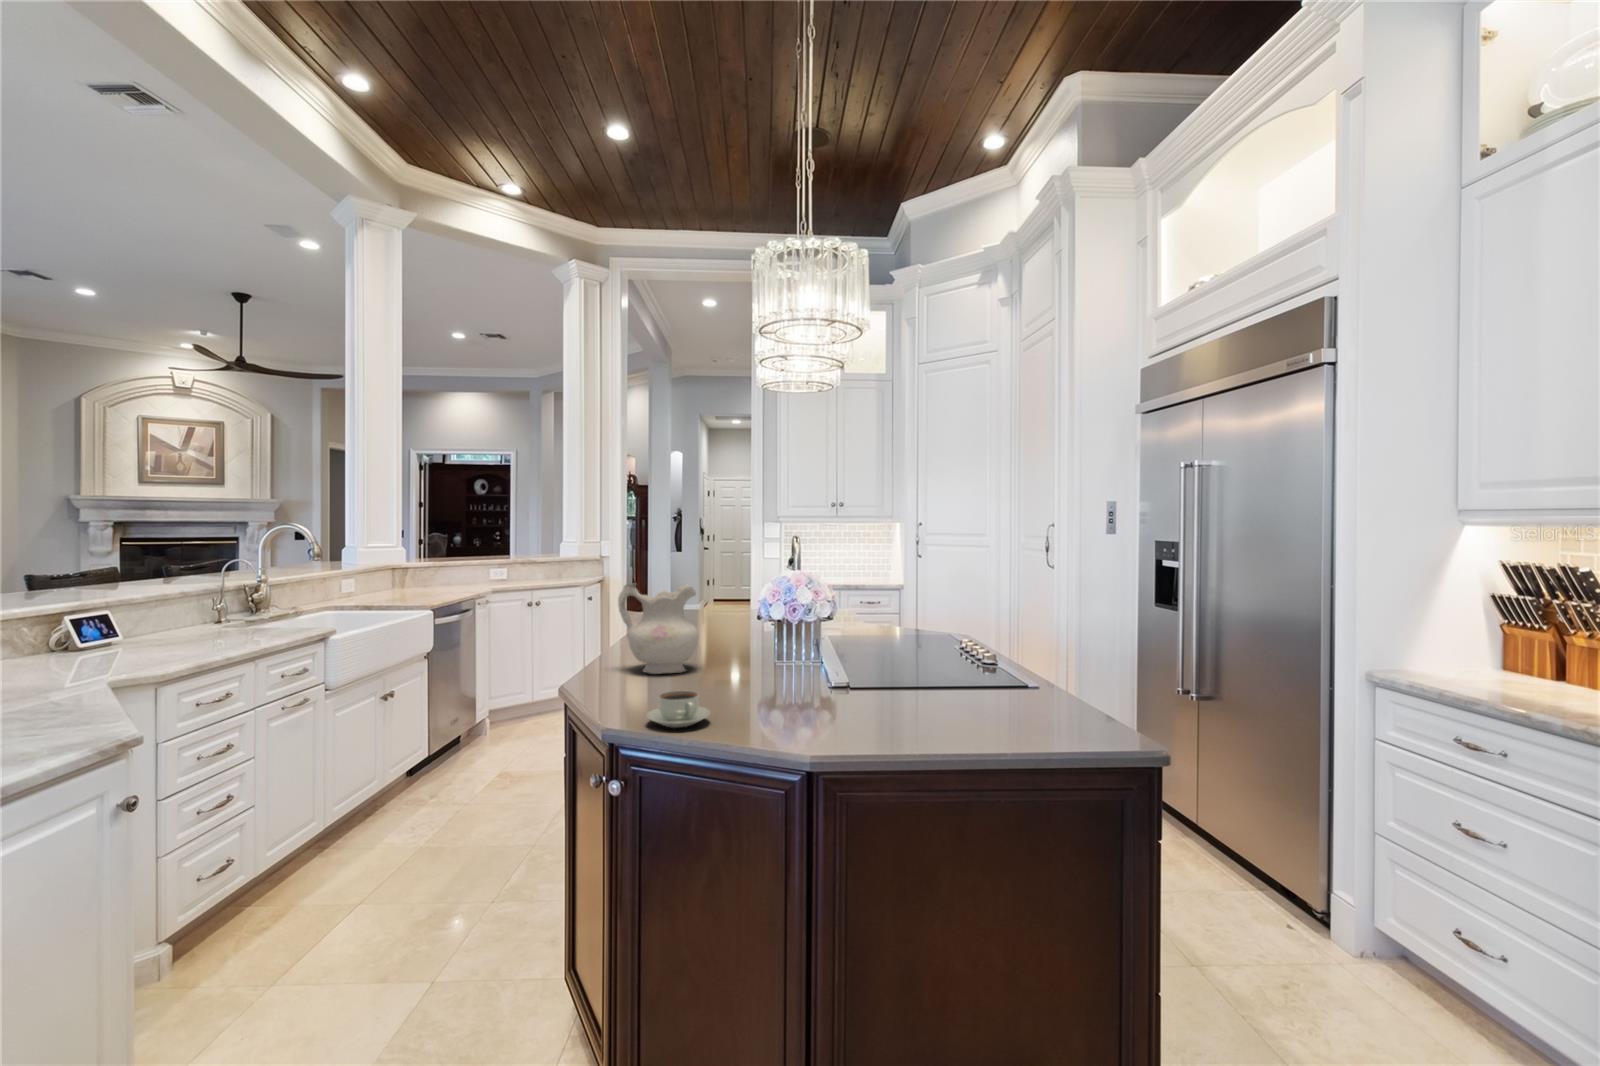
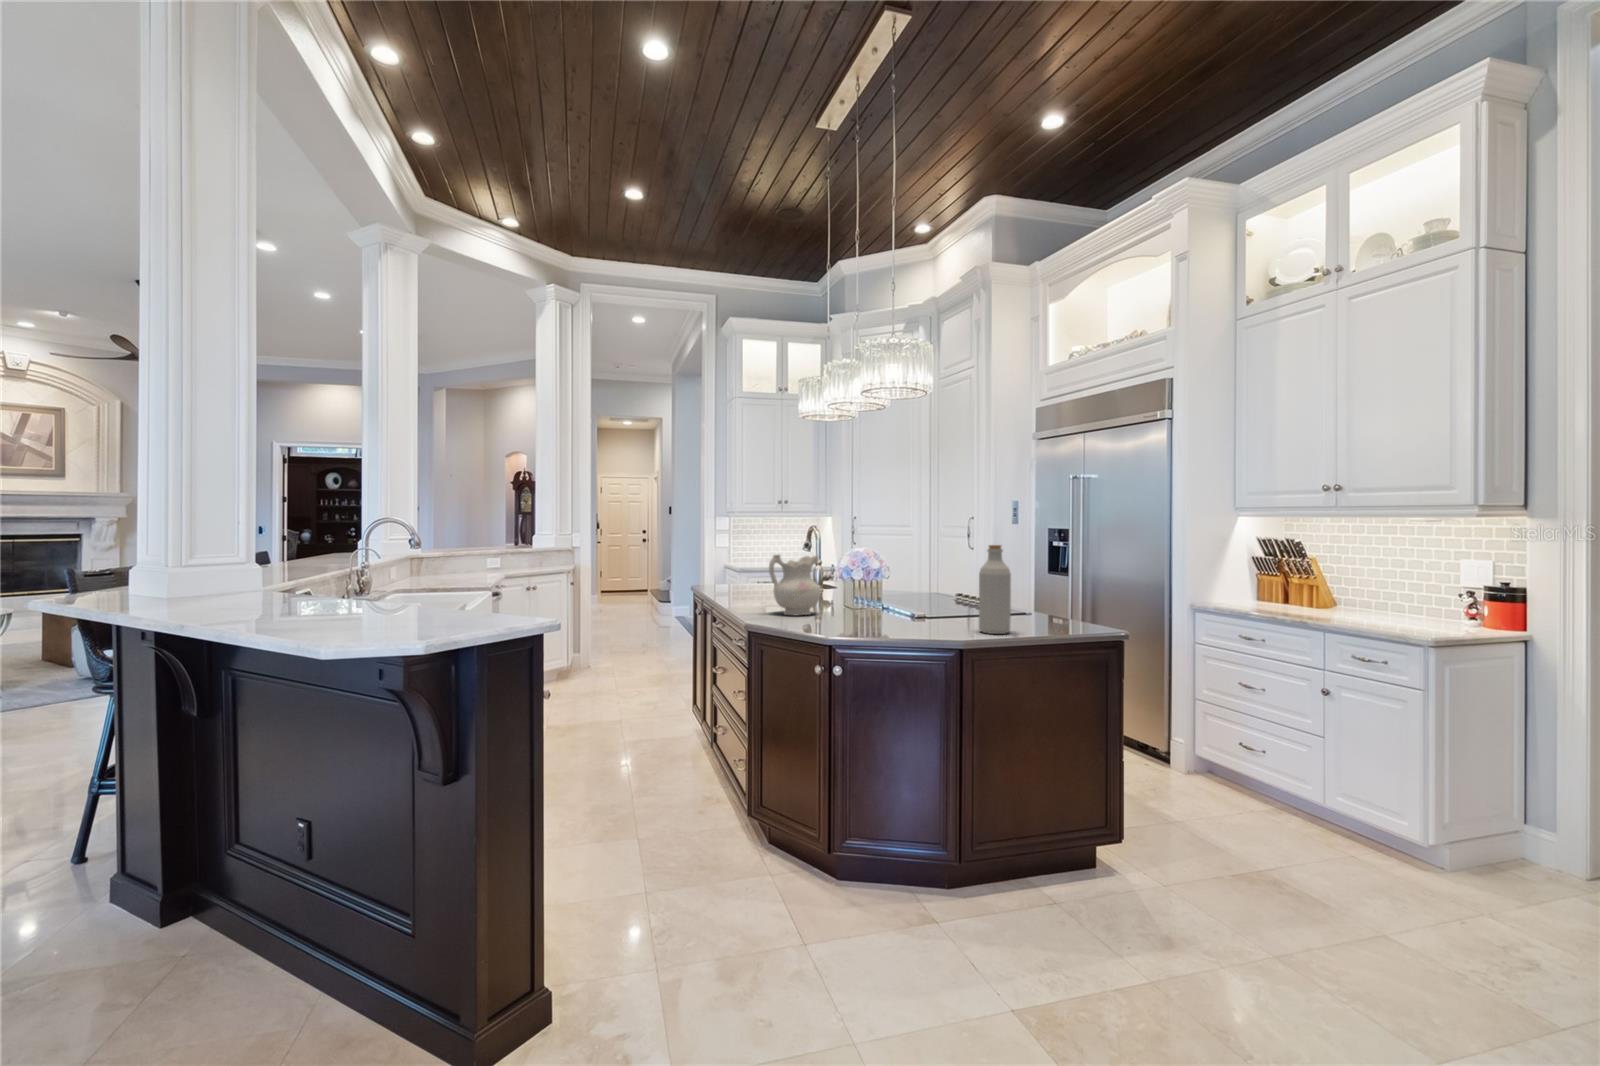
bottle: none [855,582,910,743] -> present [979,545,1011,634]
coffee cup: present [647,690,710,728] -> none [855,614,893,634]

